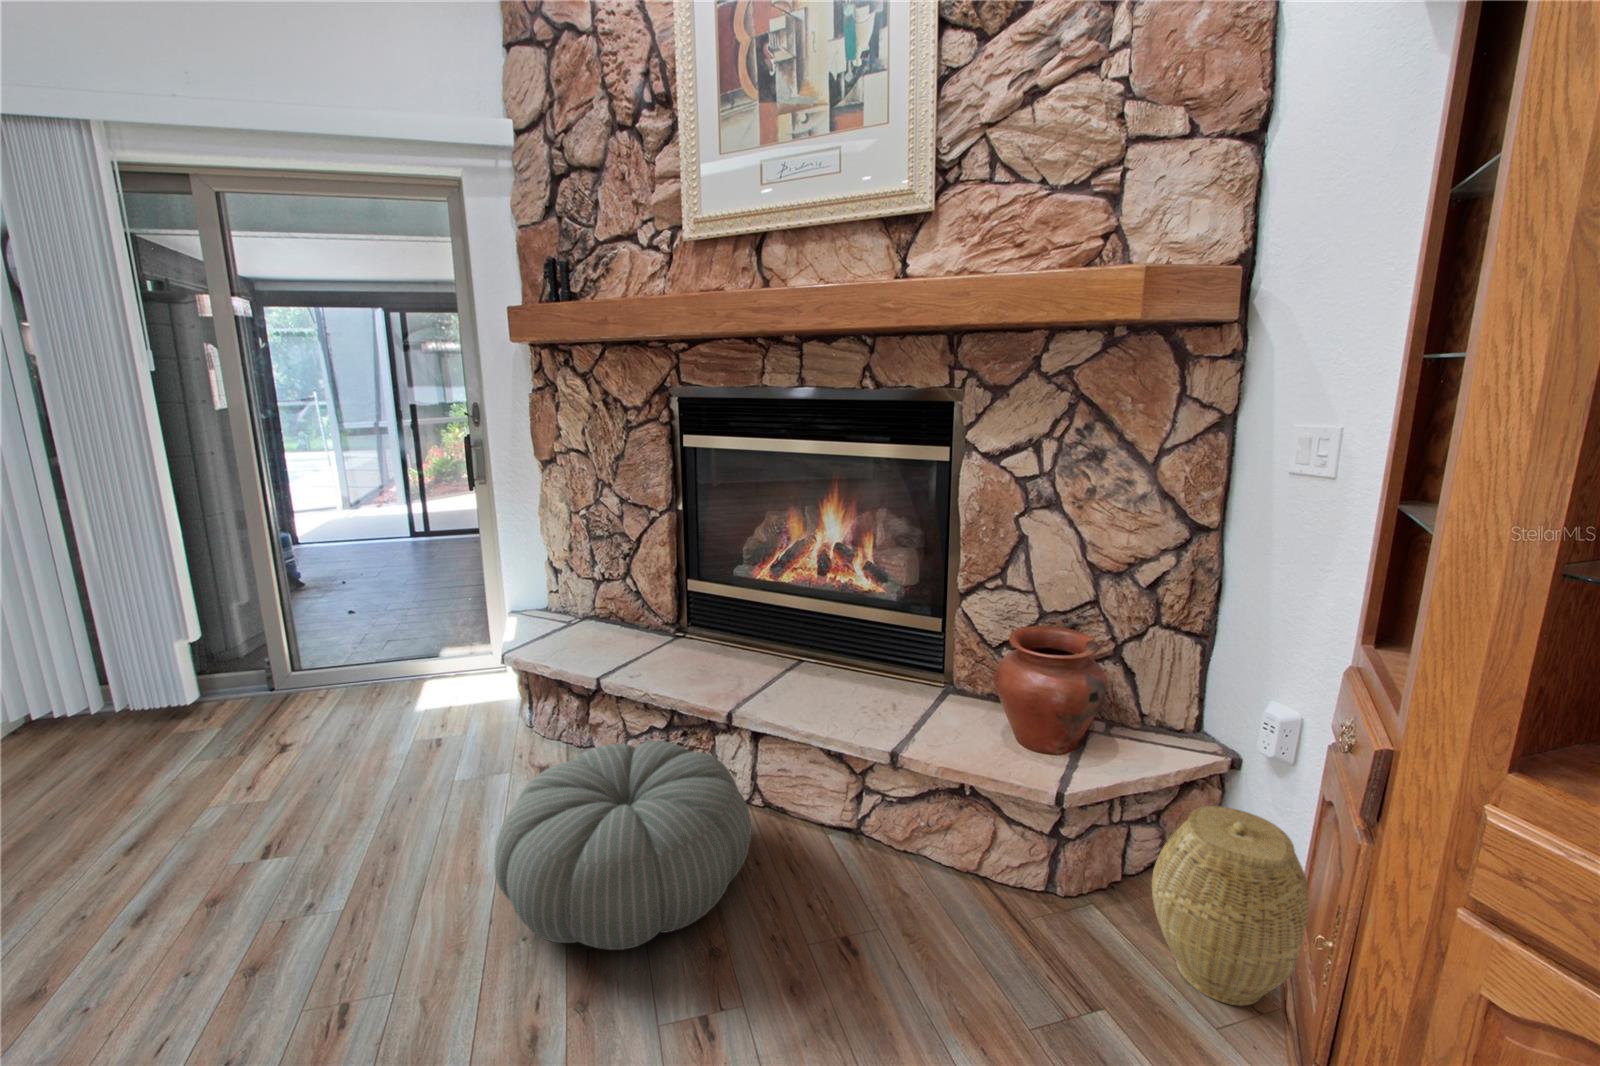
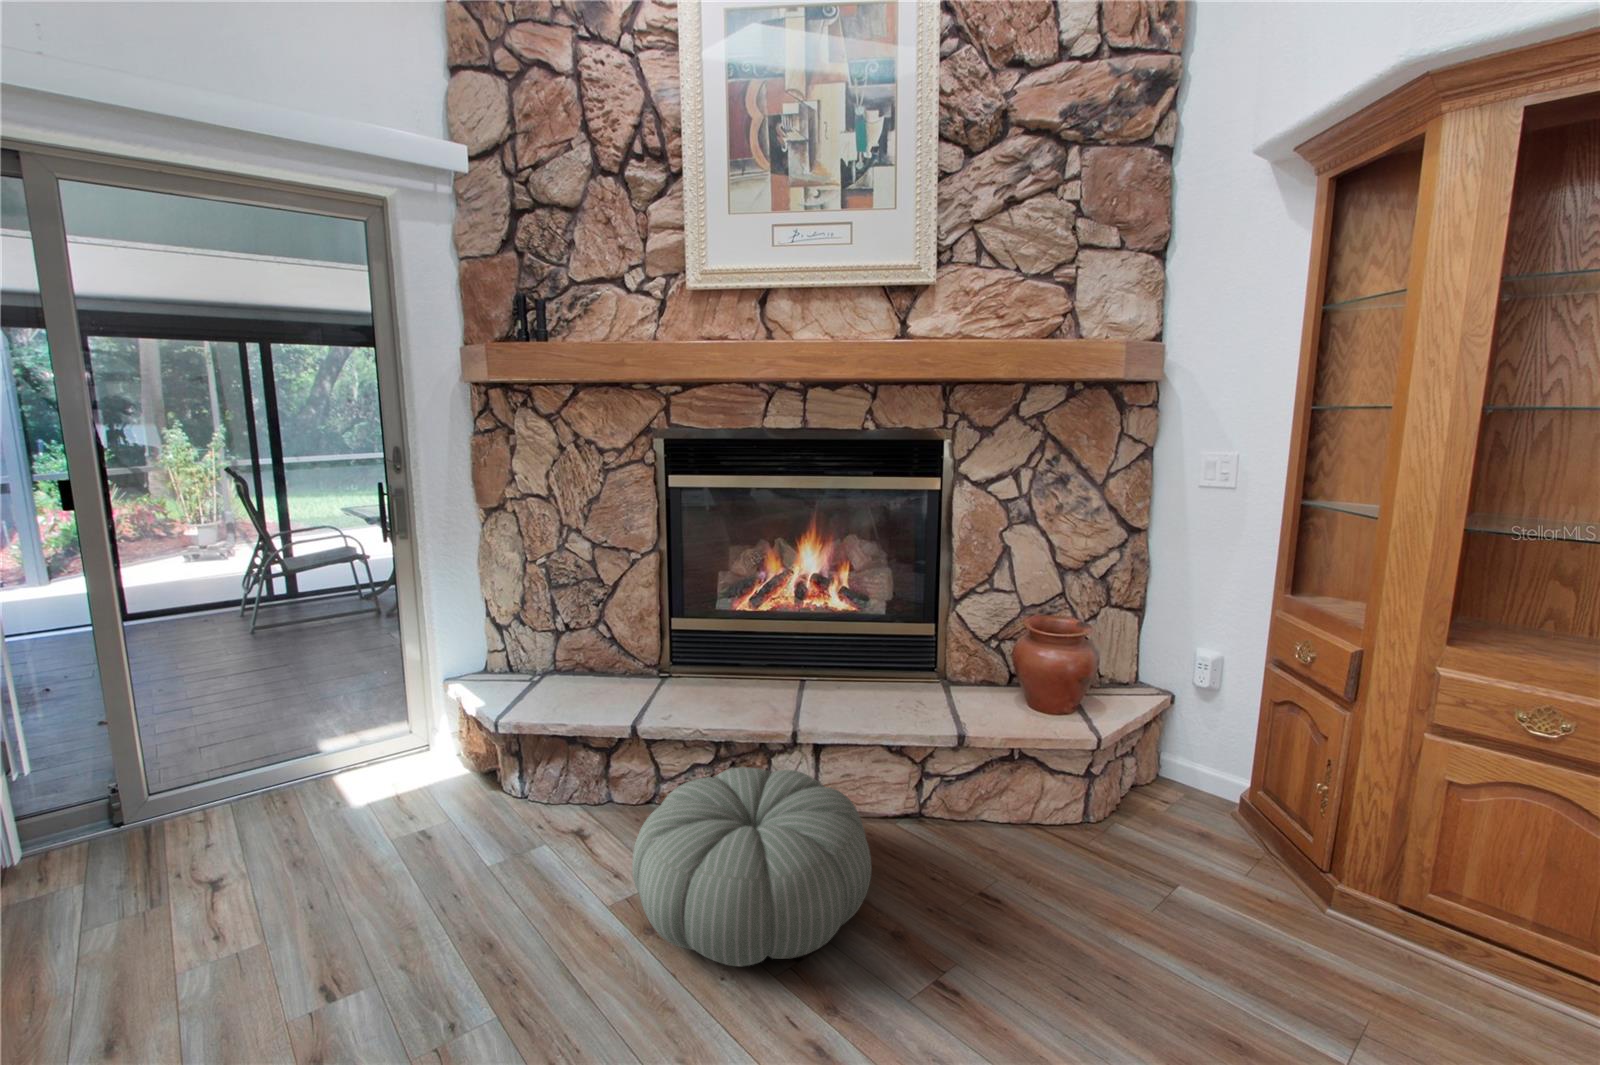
woven basket: present [1152,806,1308,1006] -> none [1161,725,1275,862]

